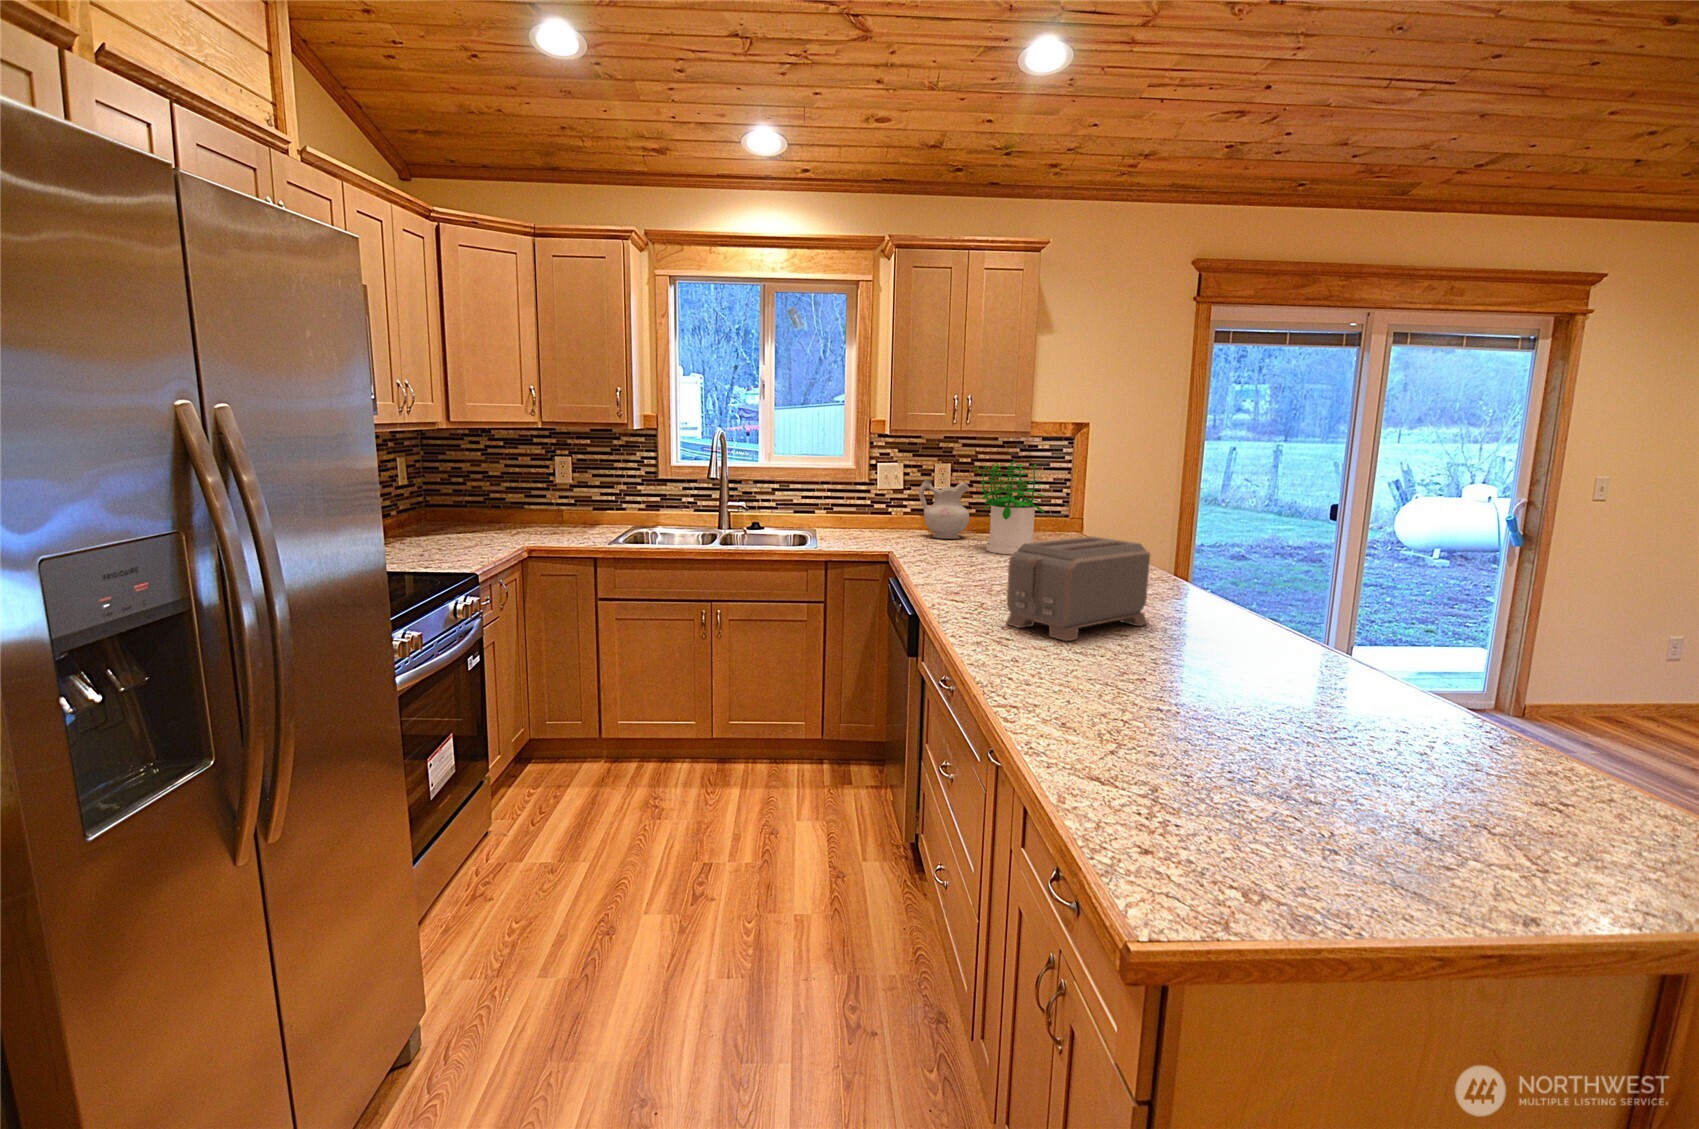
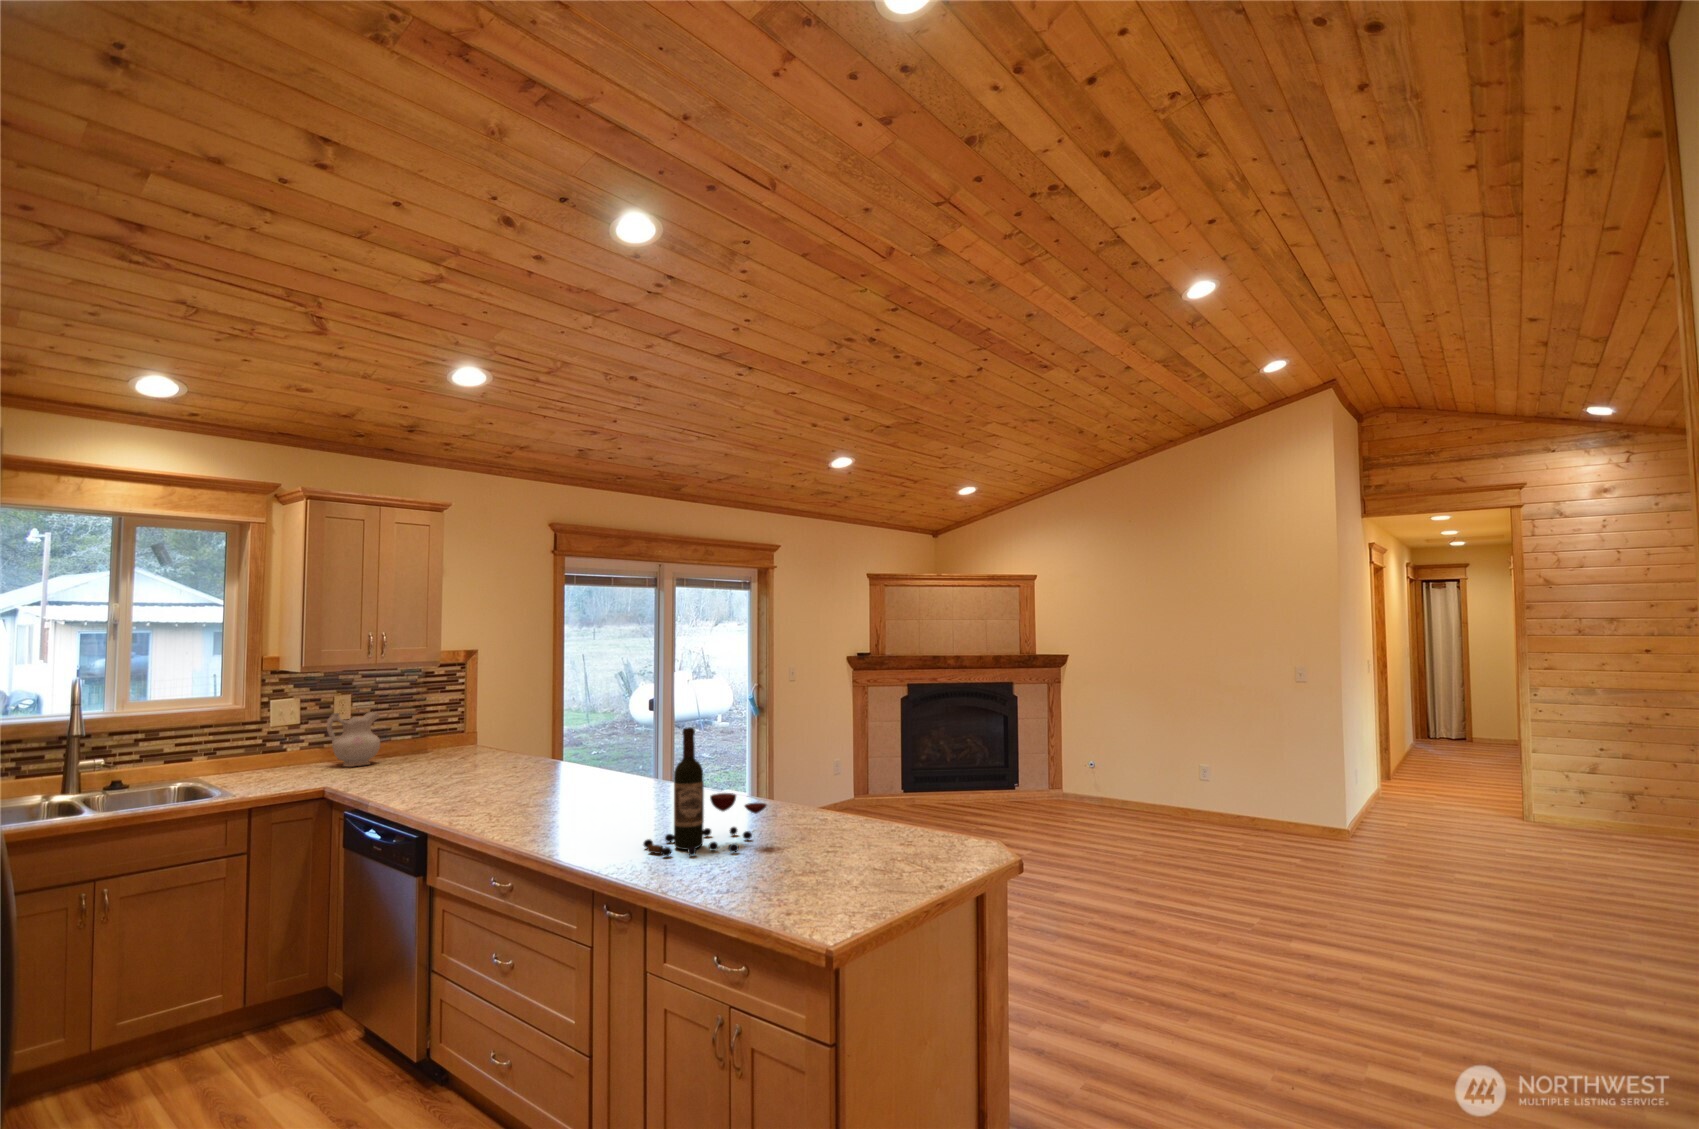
potted plant: present [975,461,1044,554] -> none [395,691,464,771]
wine bottle: none [1167,534,1473,829] -> present [643,727,766,856]
toaster: present [1006,536,1150,641] -> none [493,743,587,817]

